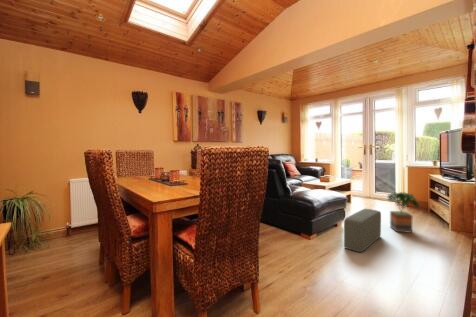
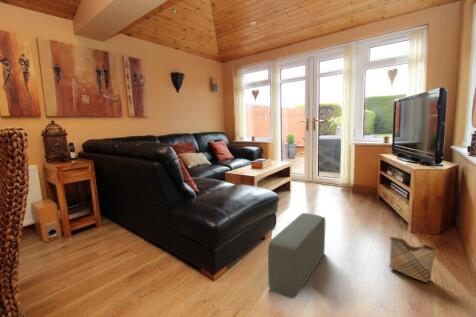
potted tree: present [388,192,420,233] -> none [332,182,378,240]
woven basket: none [428,216,460,253] -> present [389,231,436,282]

